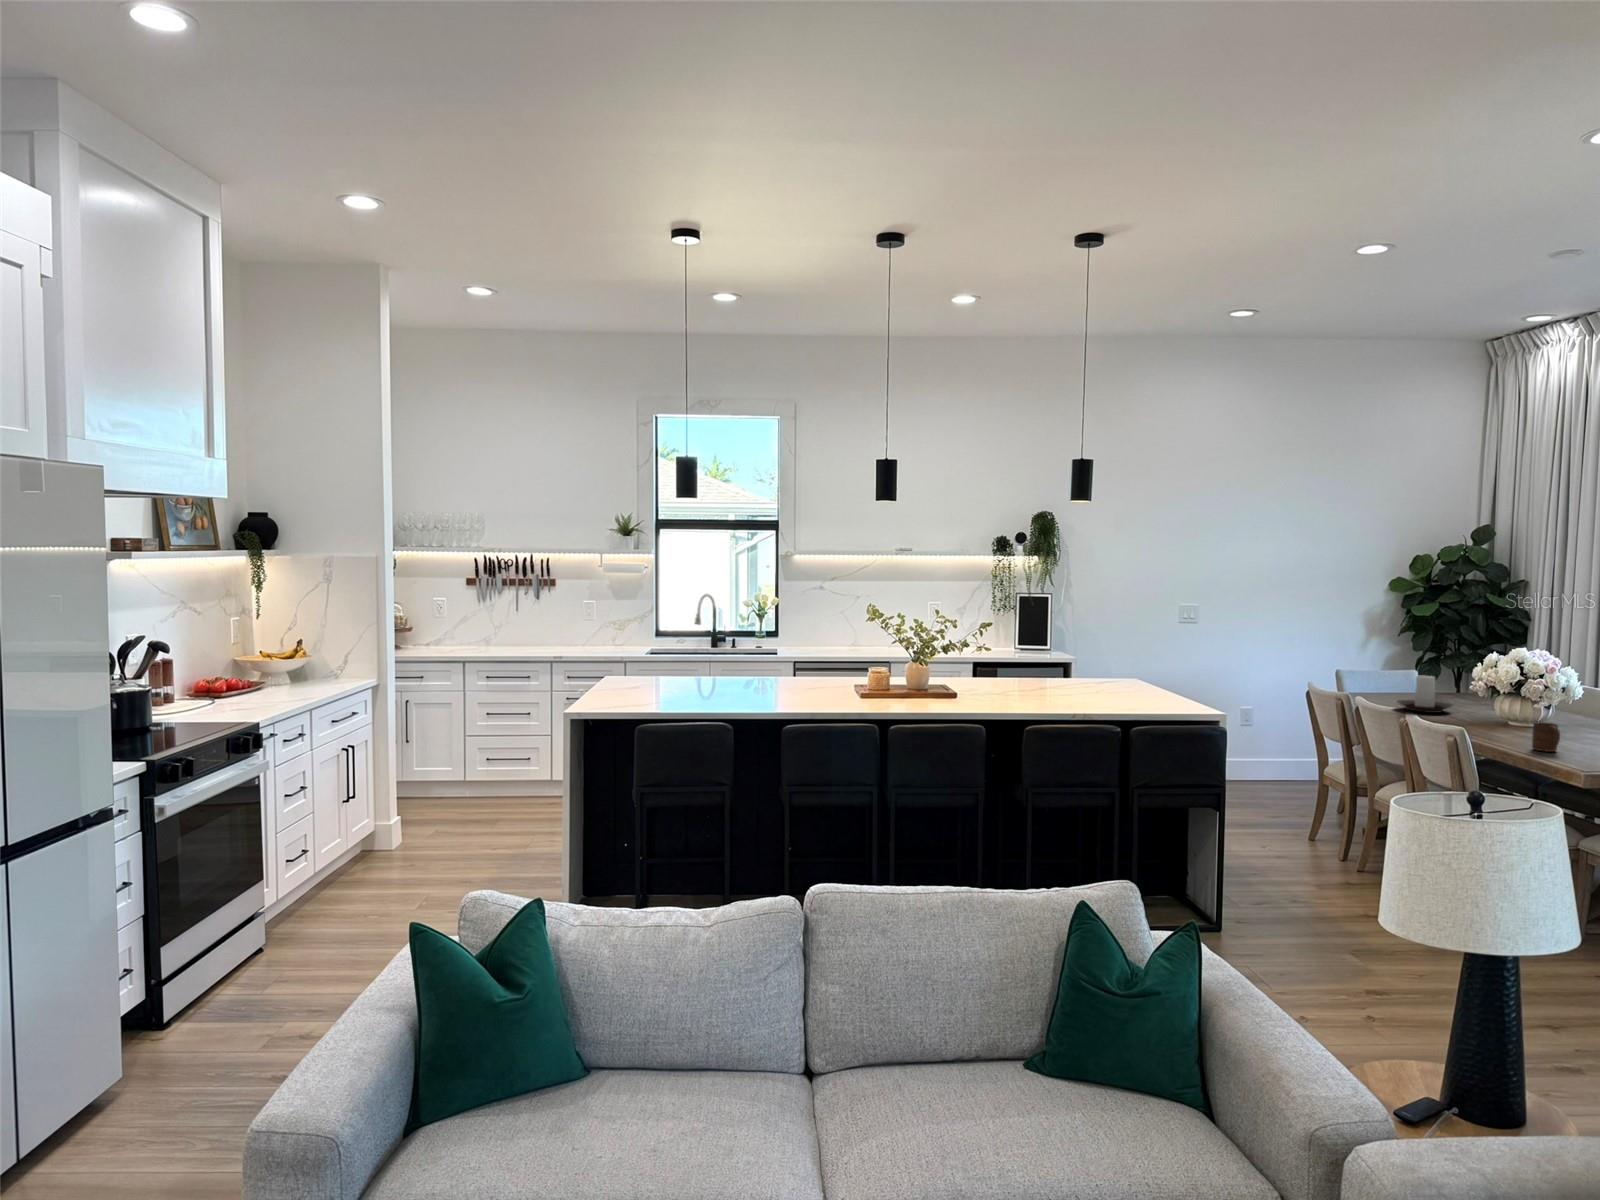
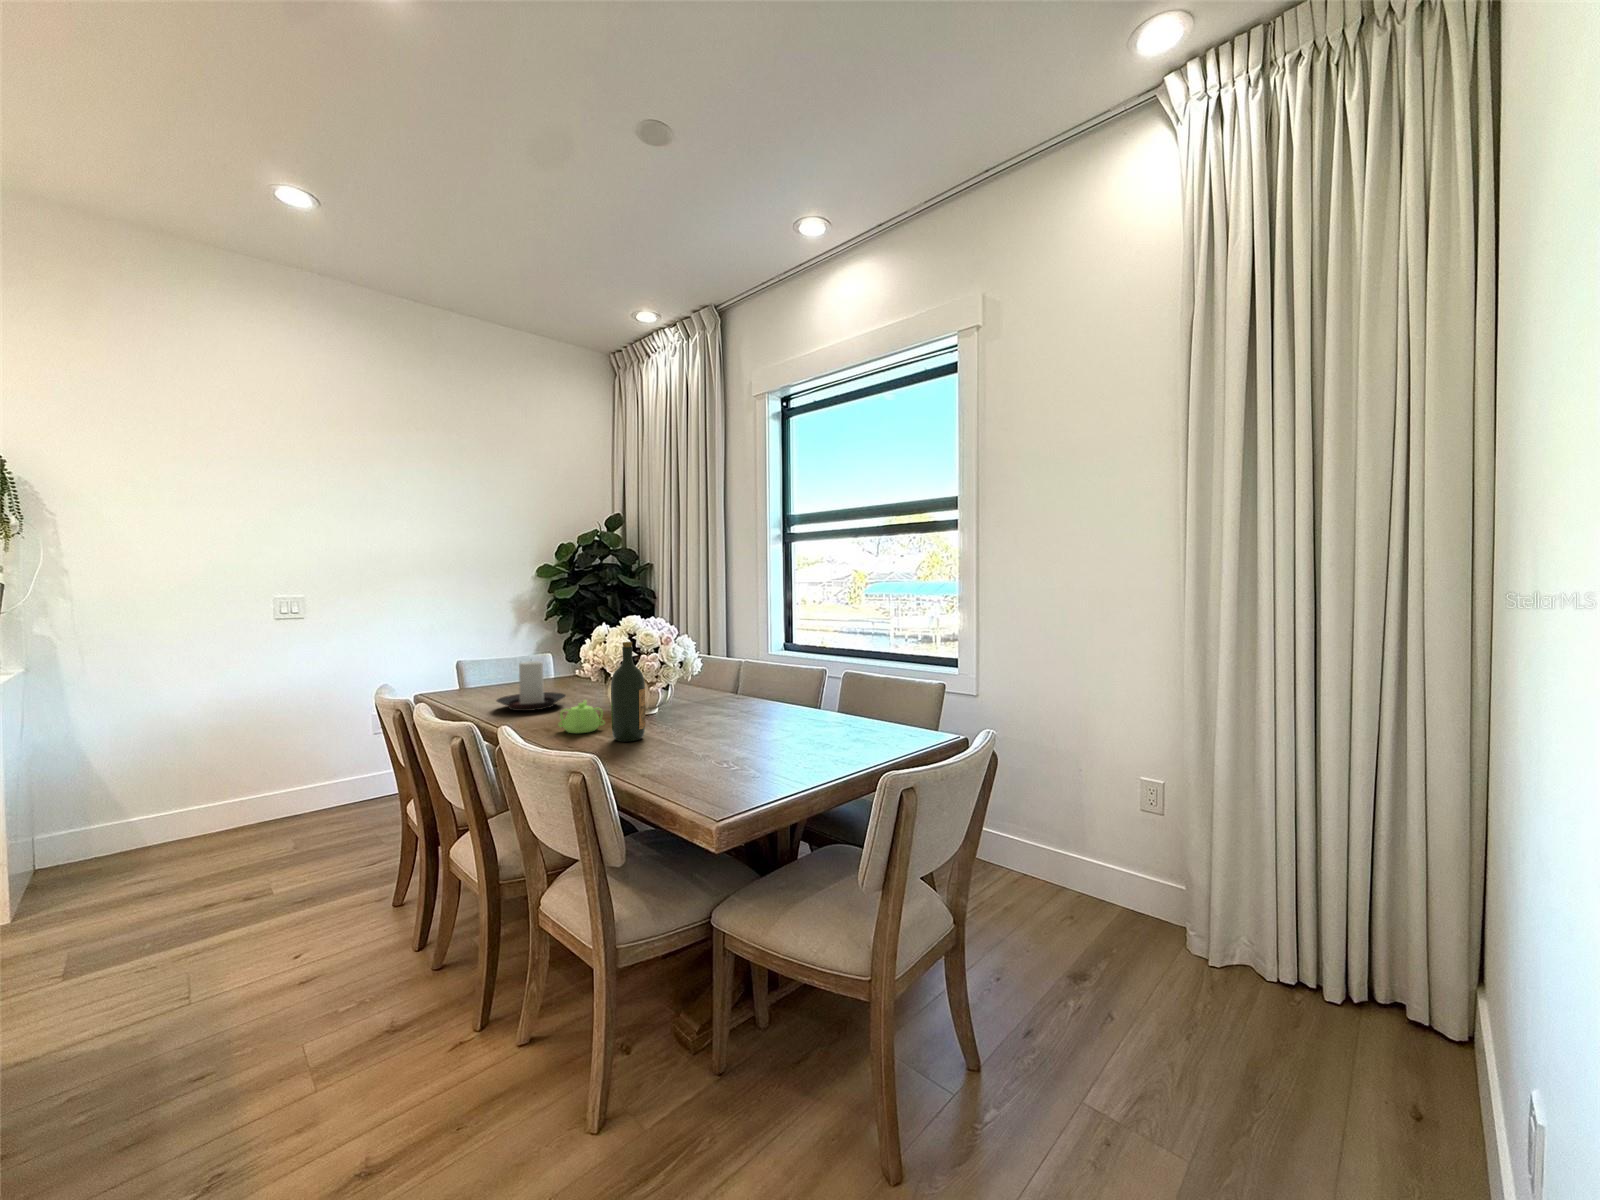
wine bottle: none [1504,668,1533,738] -> present [611,642,645,742]
teapot: none [1458,707,1495,730] -> present [558,700,605,733]
cup: present [1532,722,1560,752] -> none [642,721,678,770]

